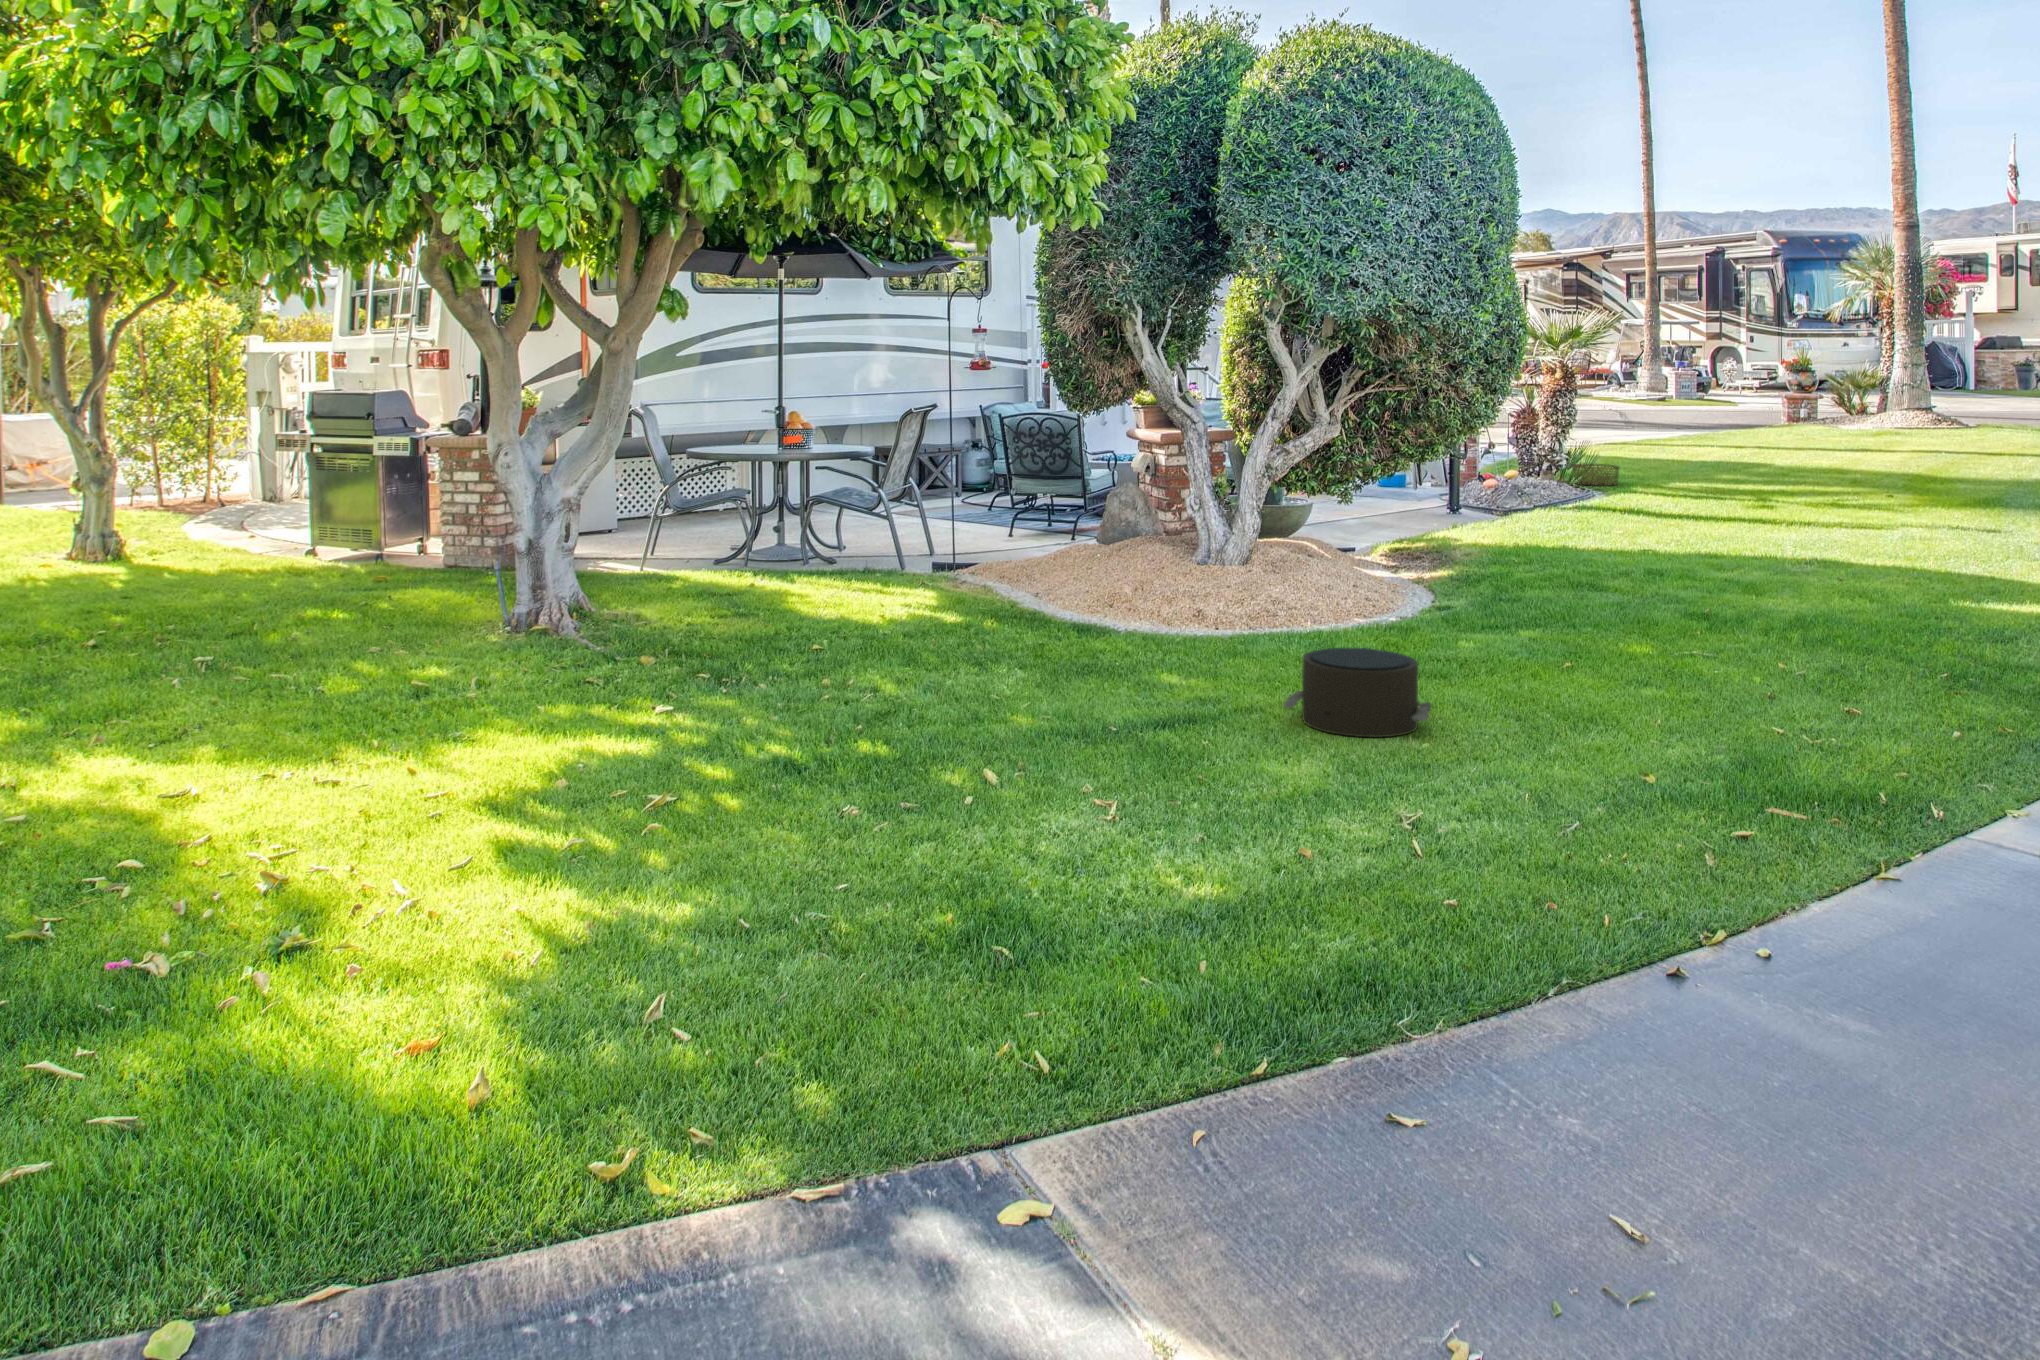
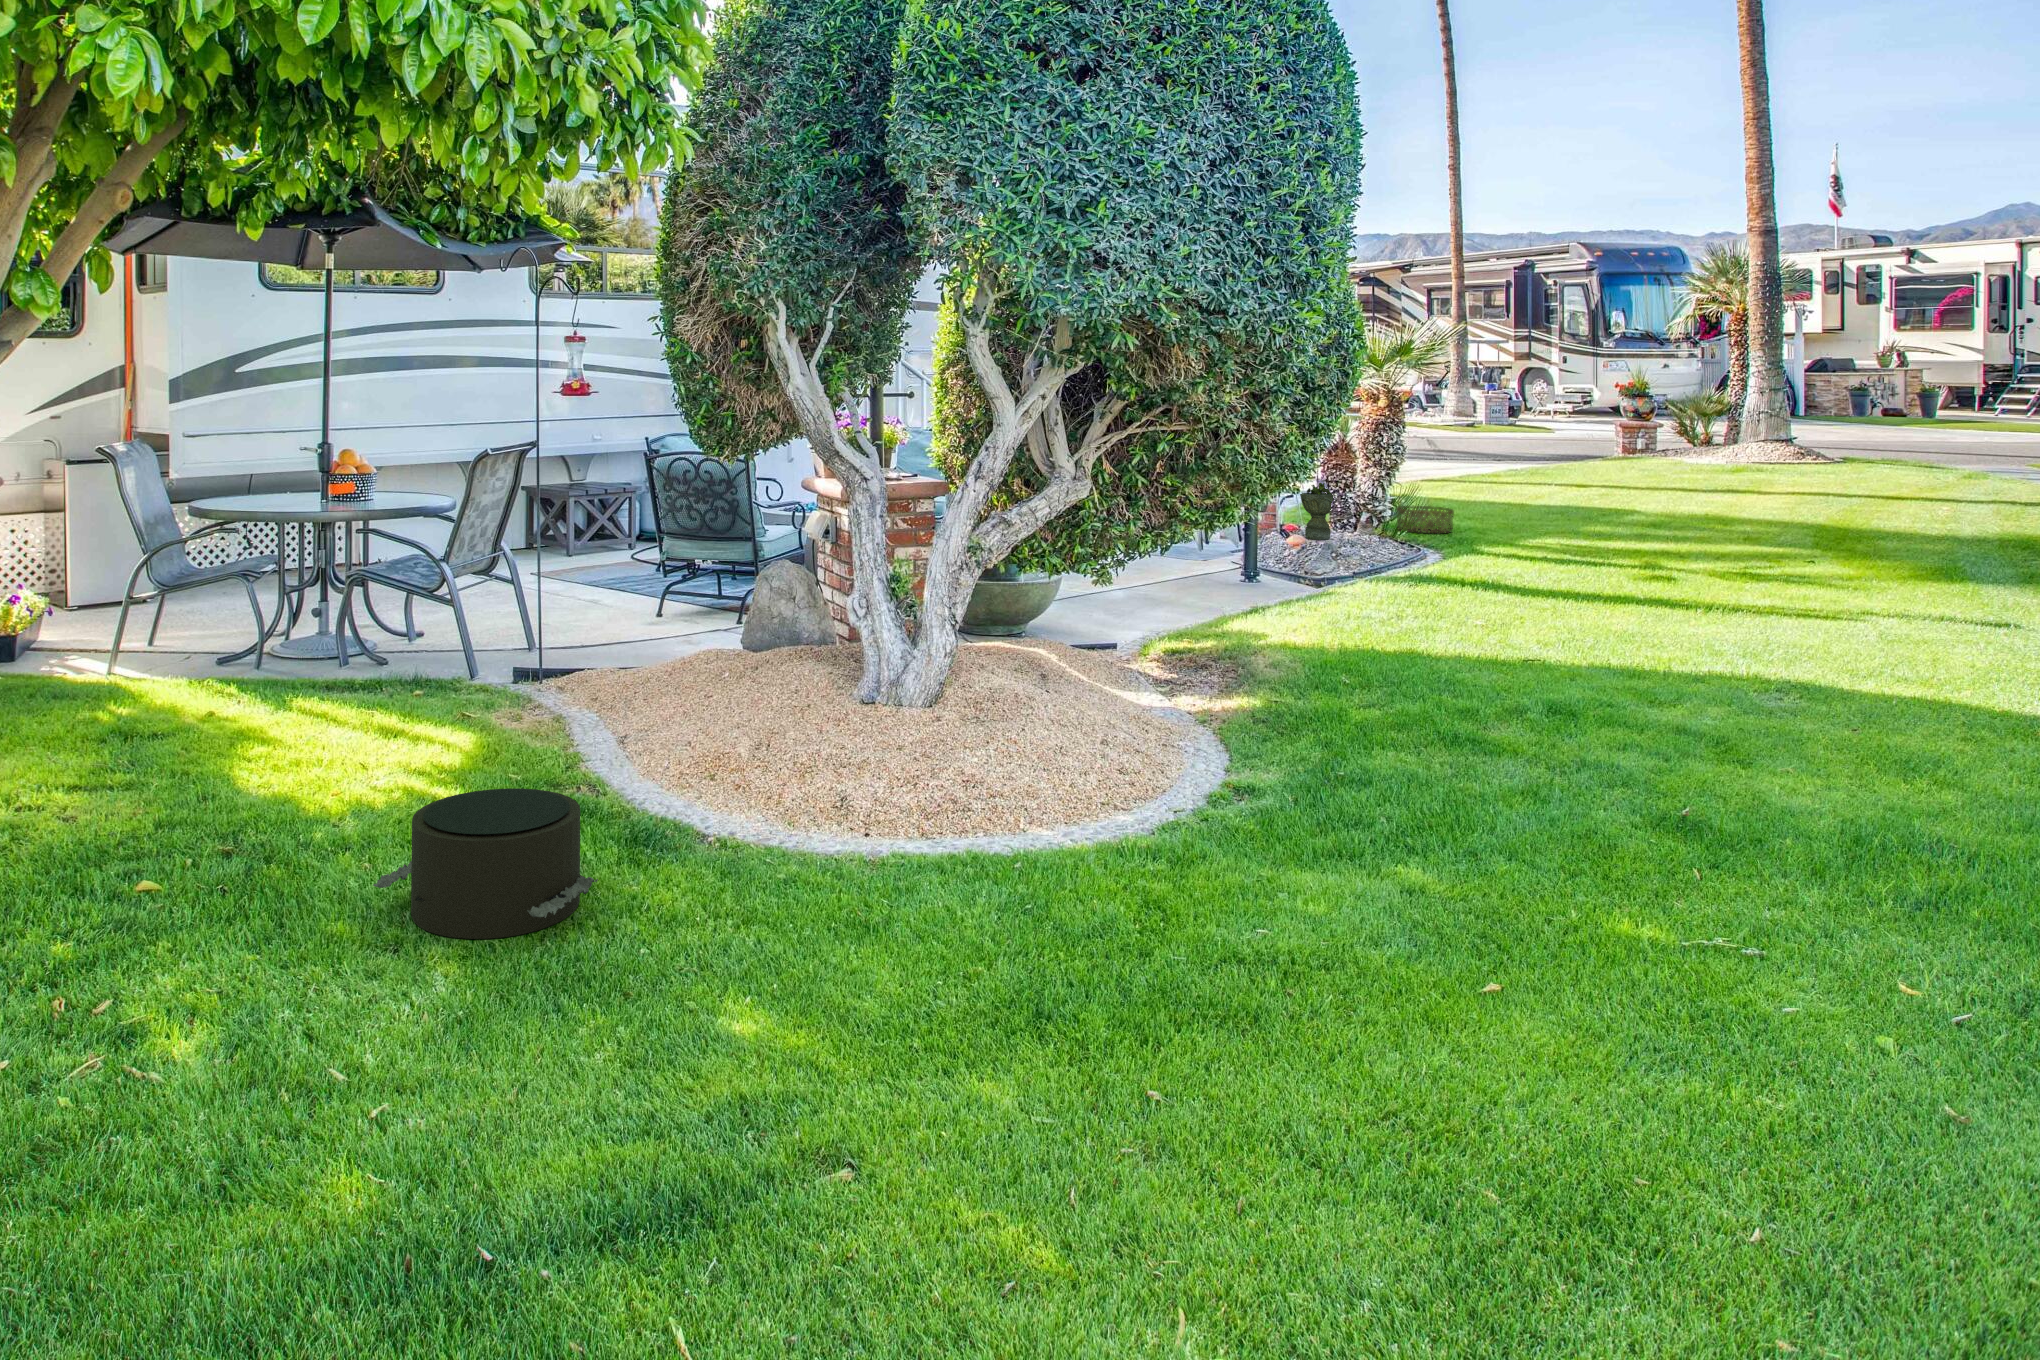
planter: none [1492,443,1522,490] -> present [1300,483,1333,540]
pouf: present [1284,648,1431,737] -> present [373,788,598,939]

